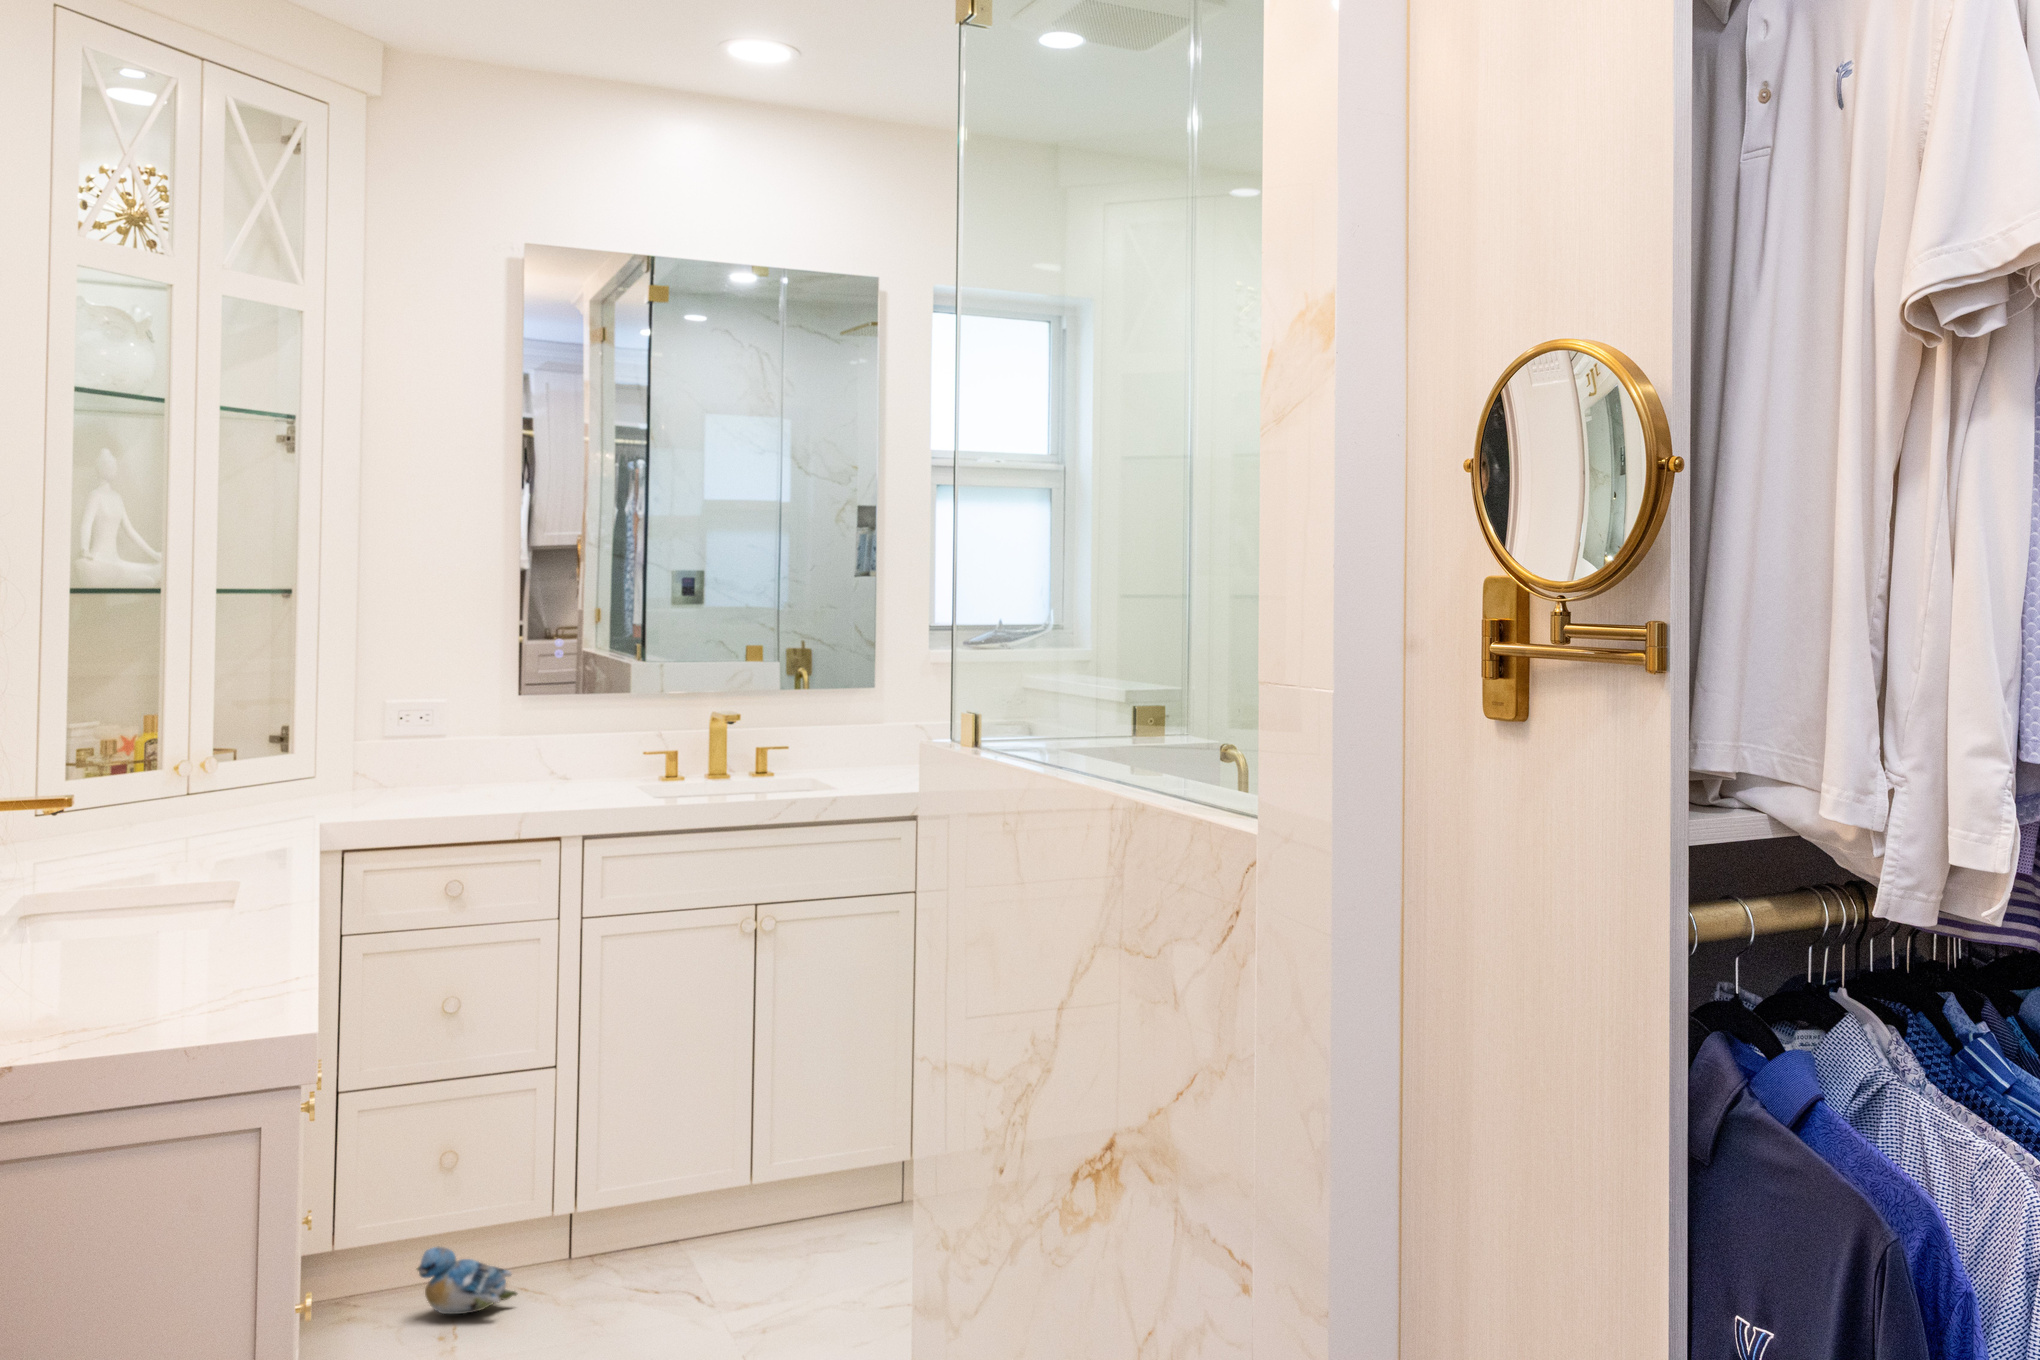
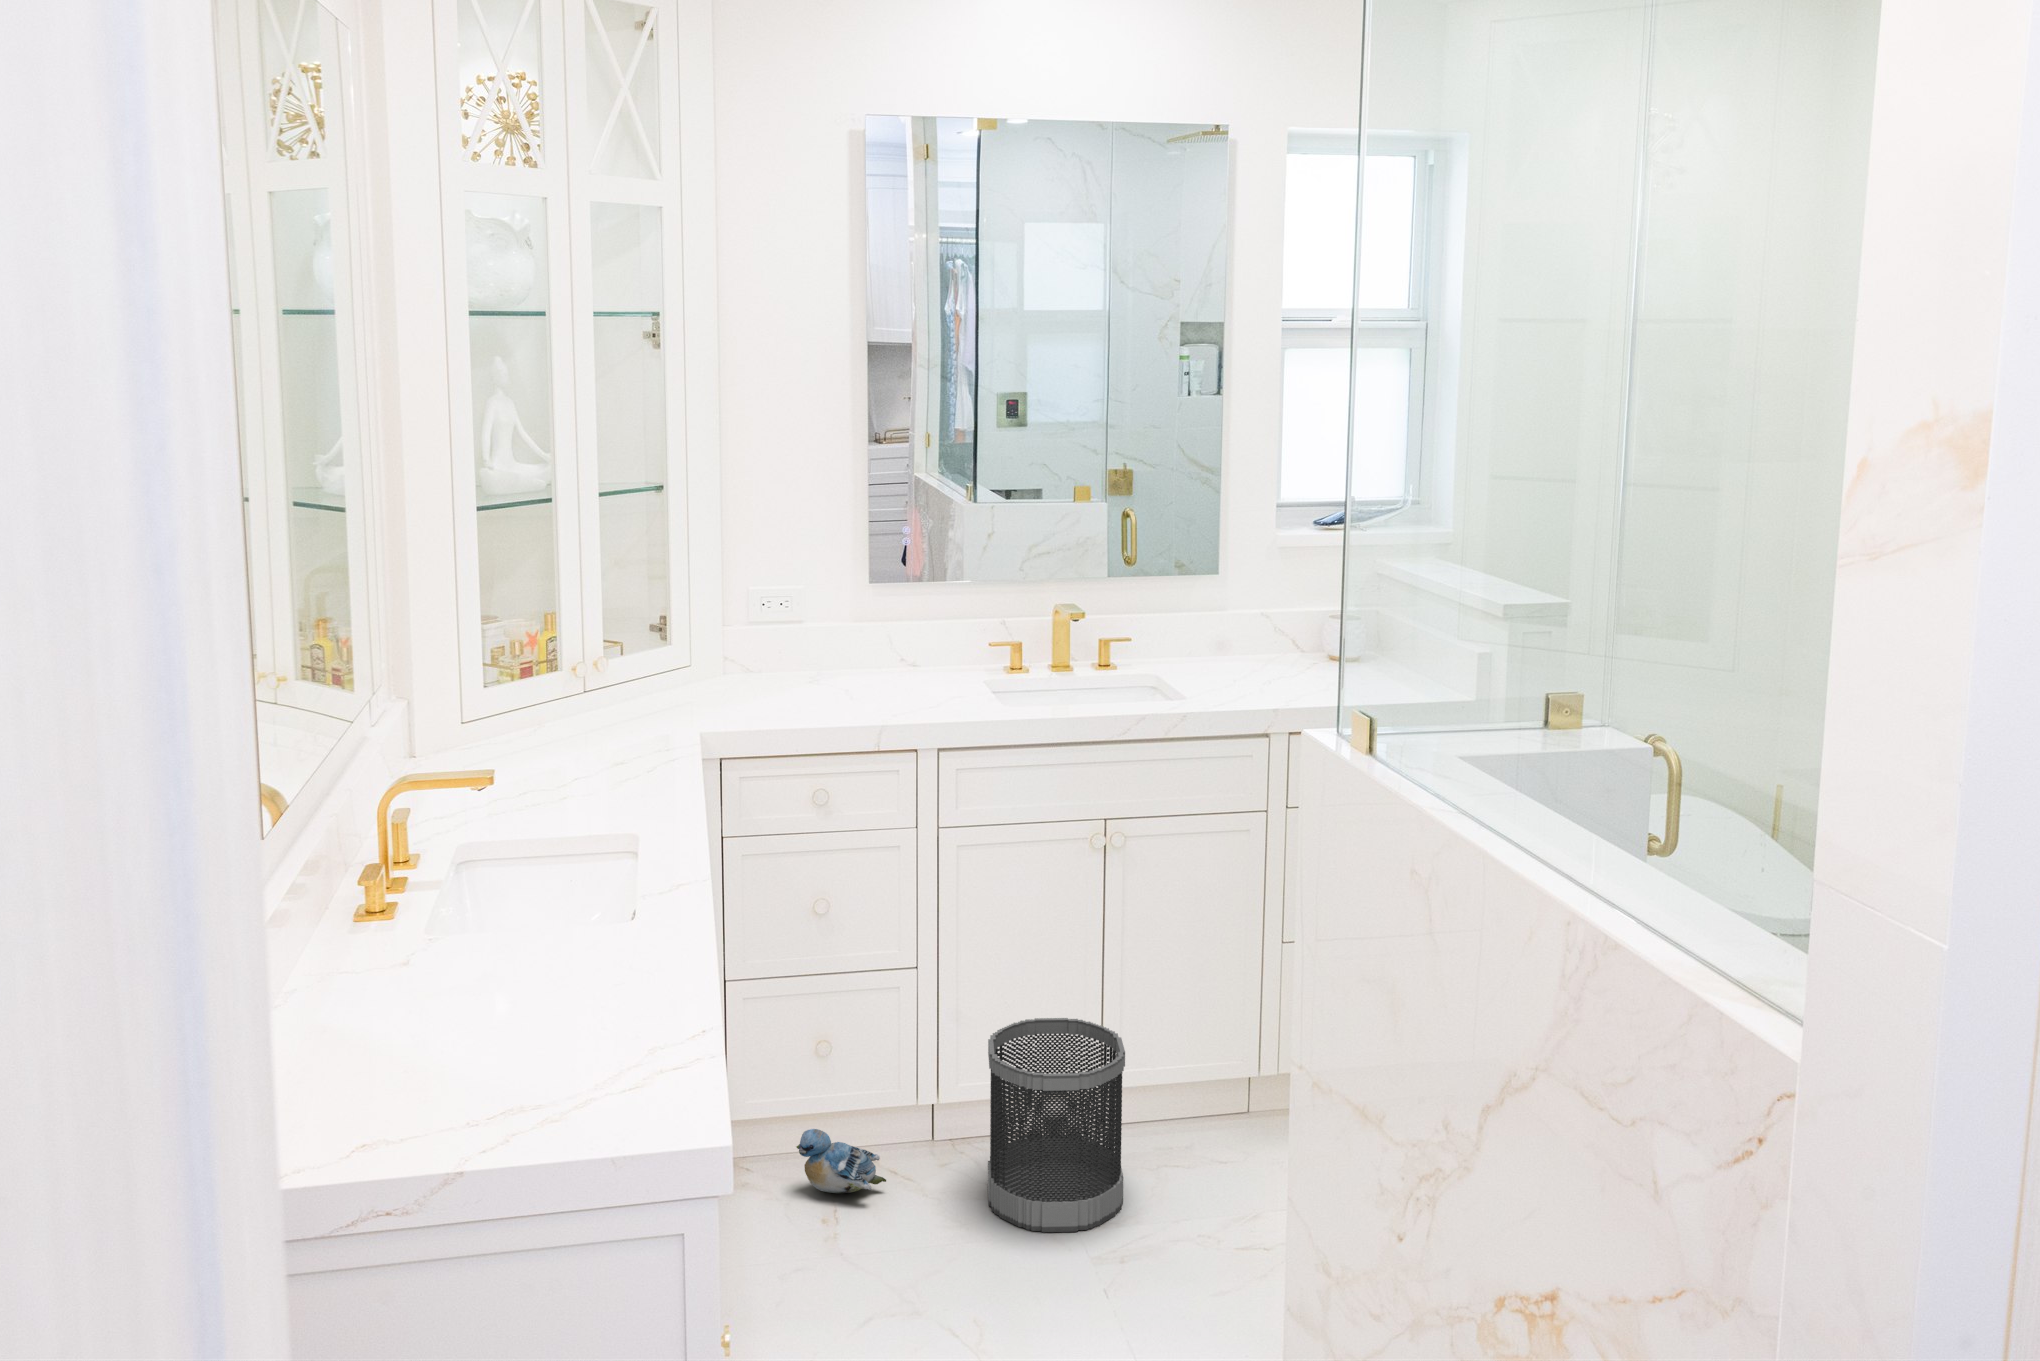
wastebasket: none [630,1105,773,1318] -> present [988,1018,1125,1232]

